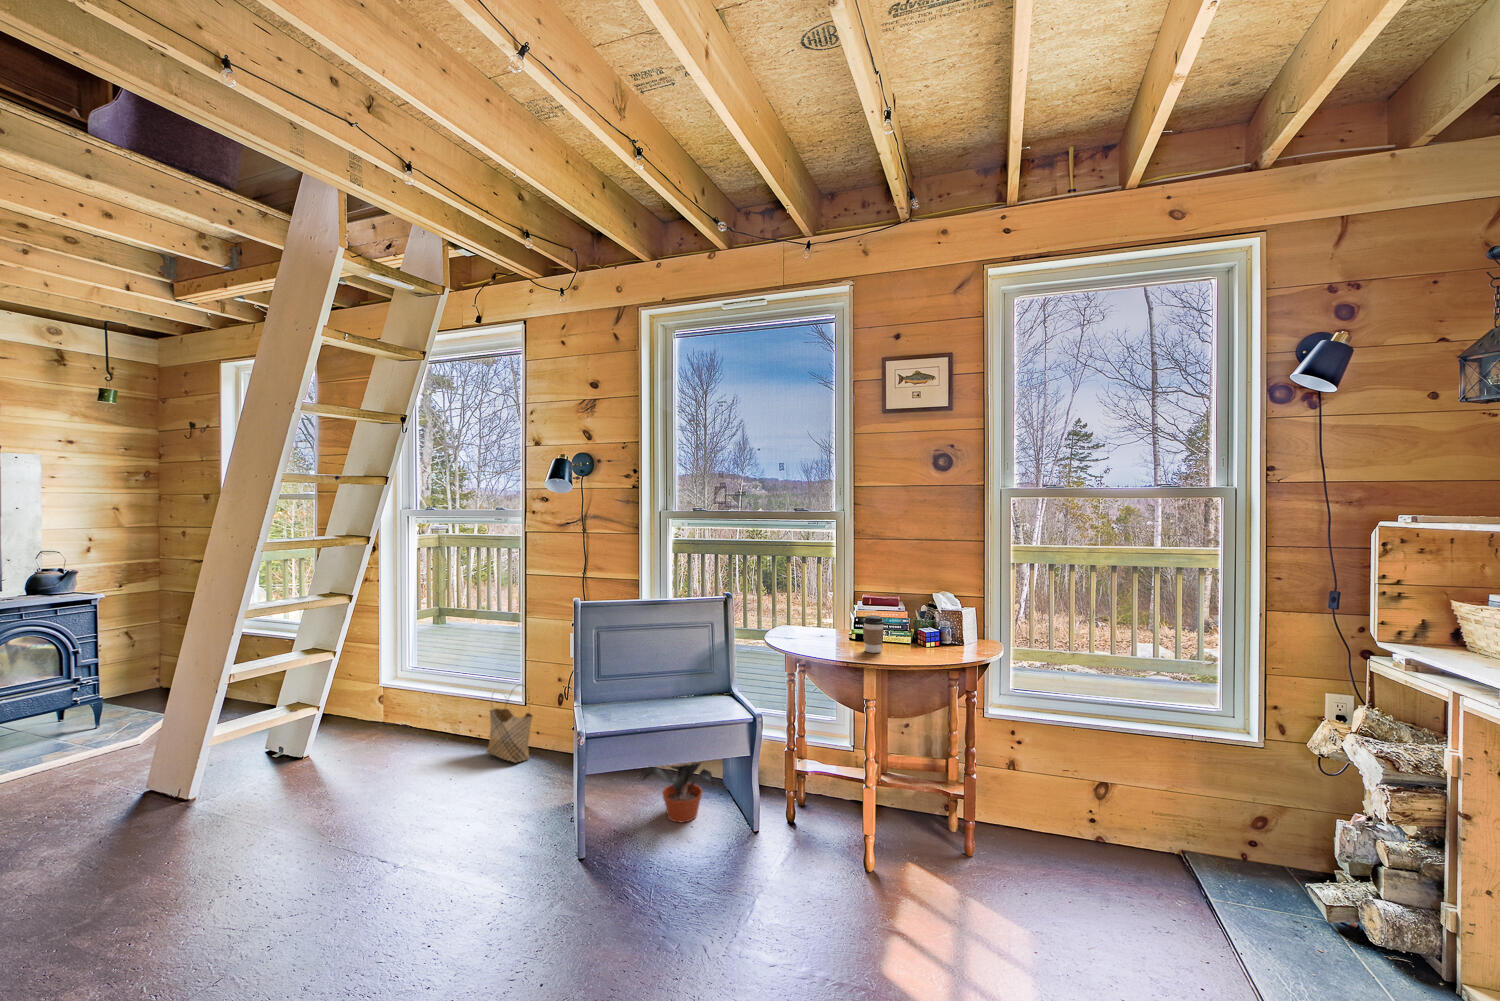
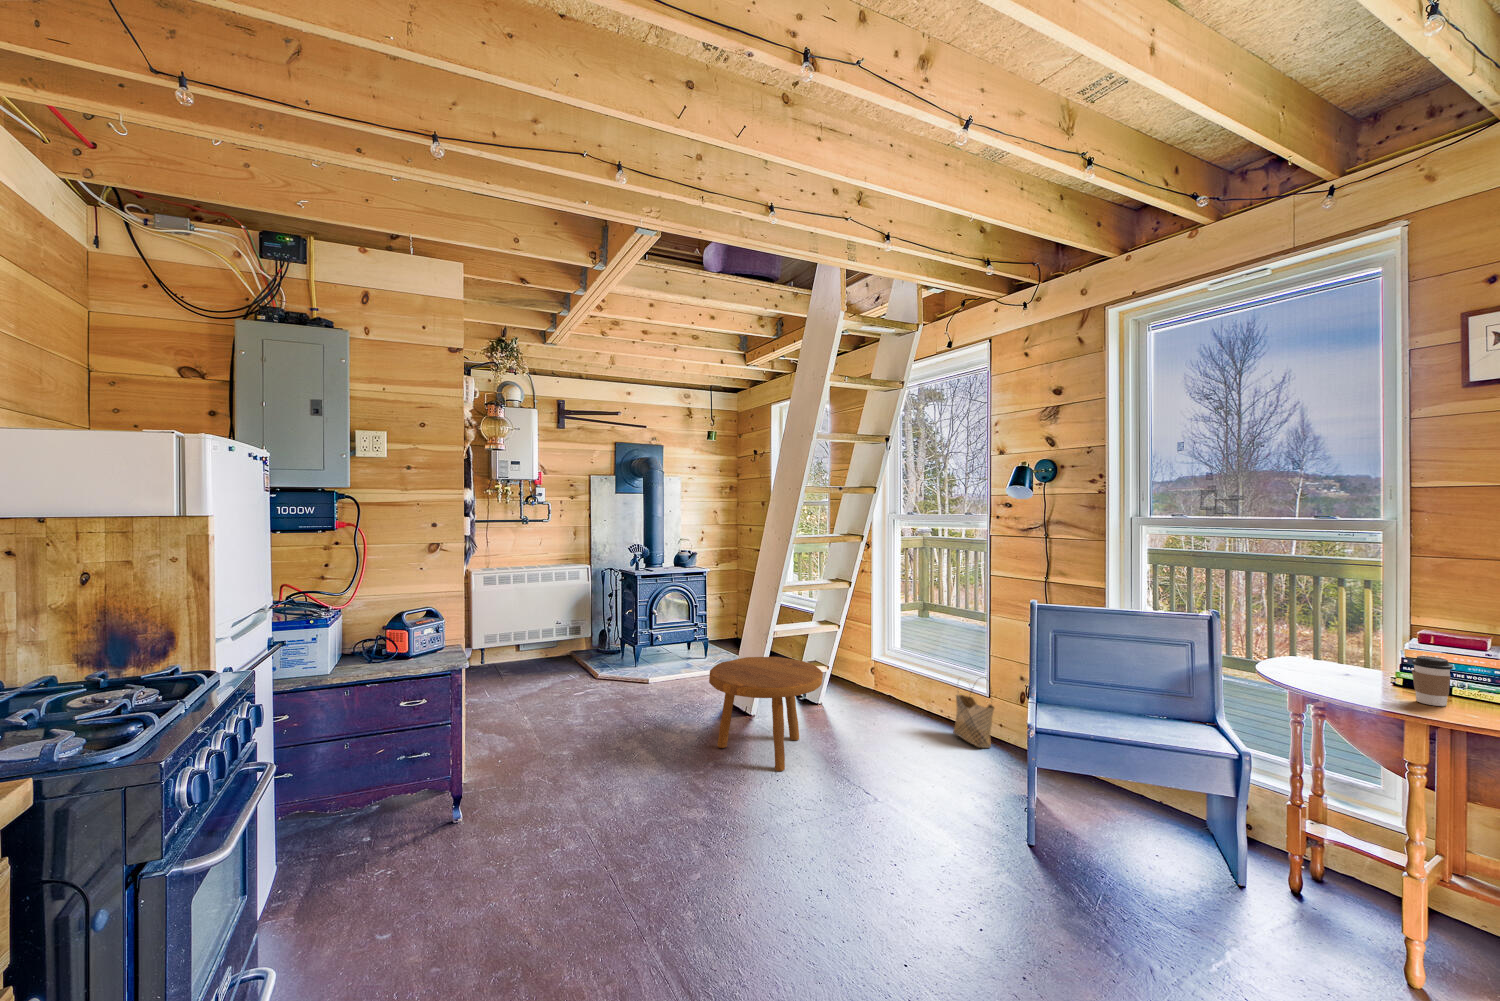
footstool: none [94,712,311,880] -> present [709,657,823,771]
potted plant: present [641,762,714,822] -> none [1097,769,1202,851]

